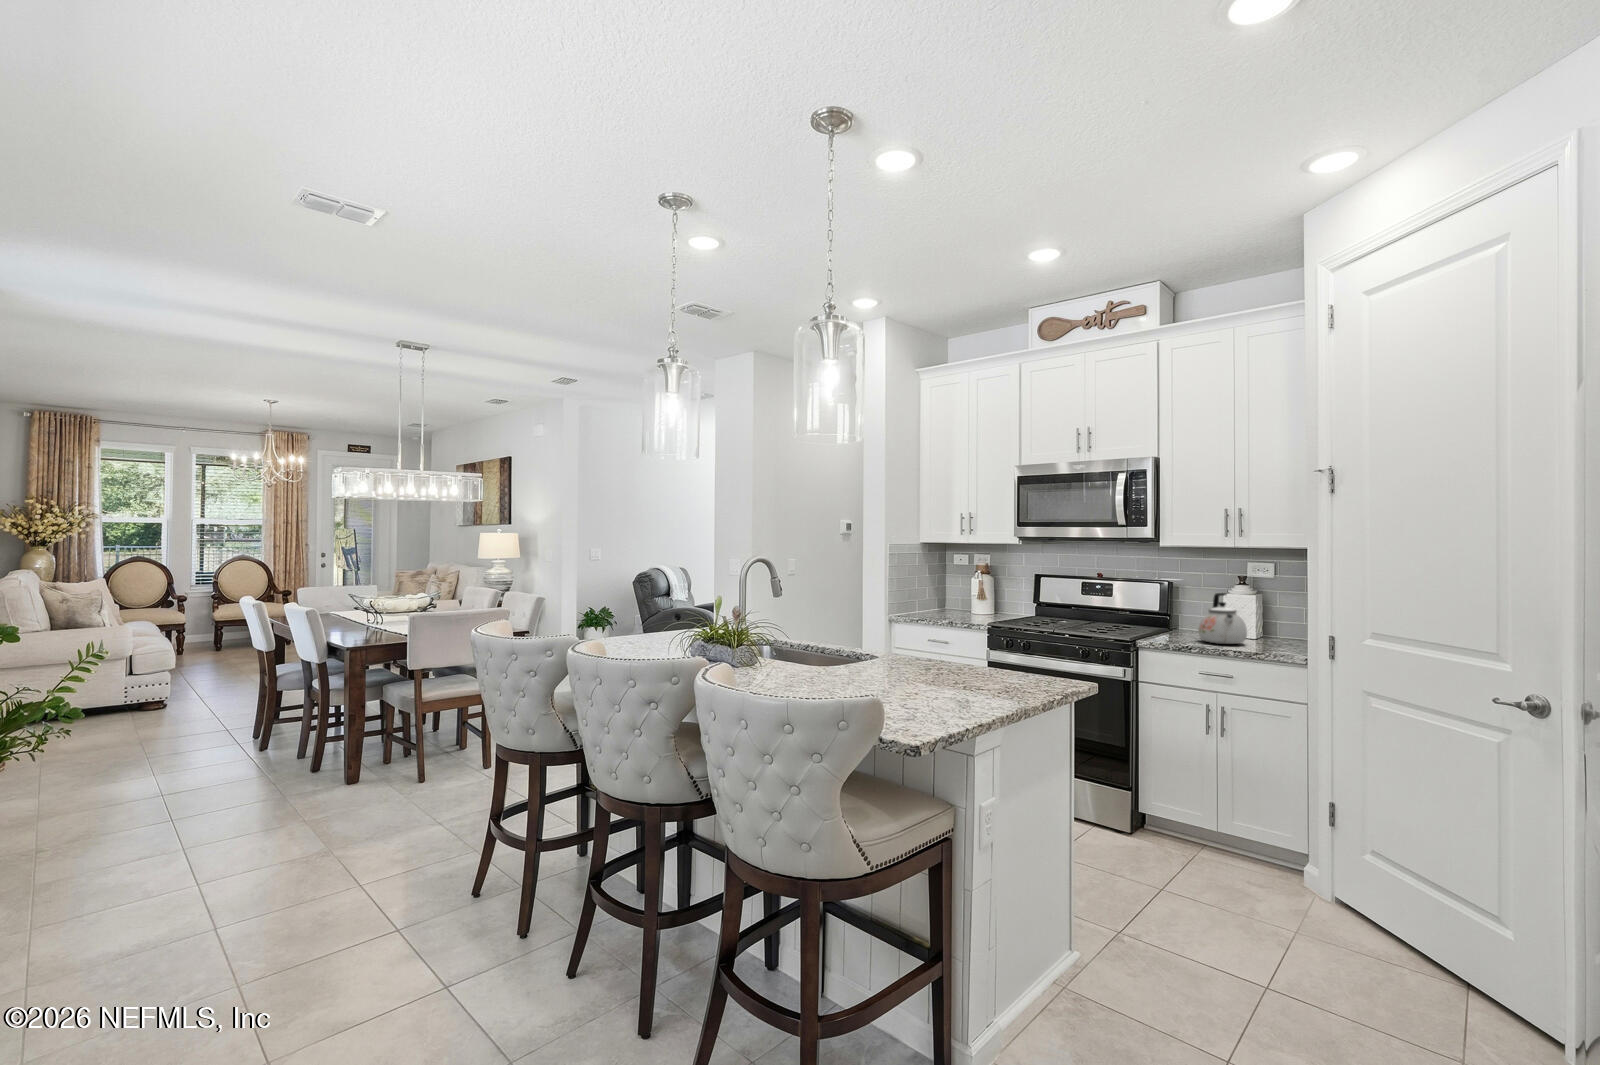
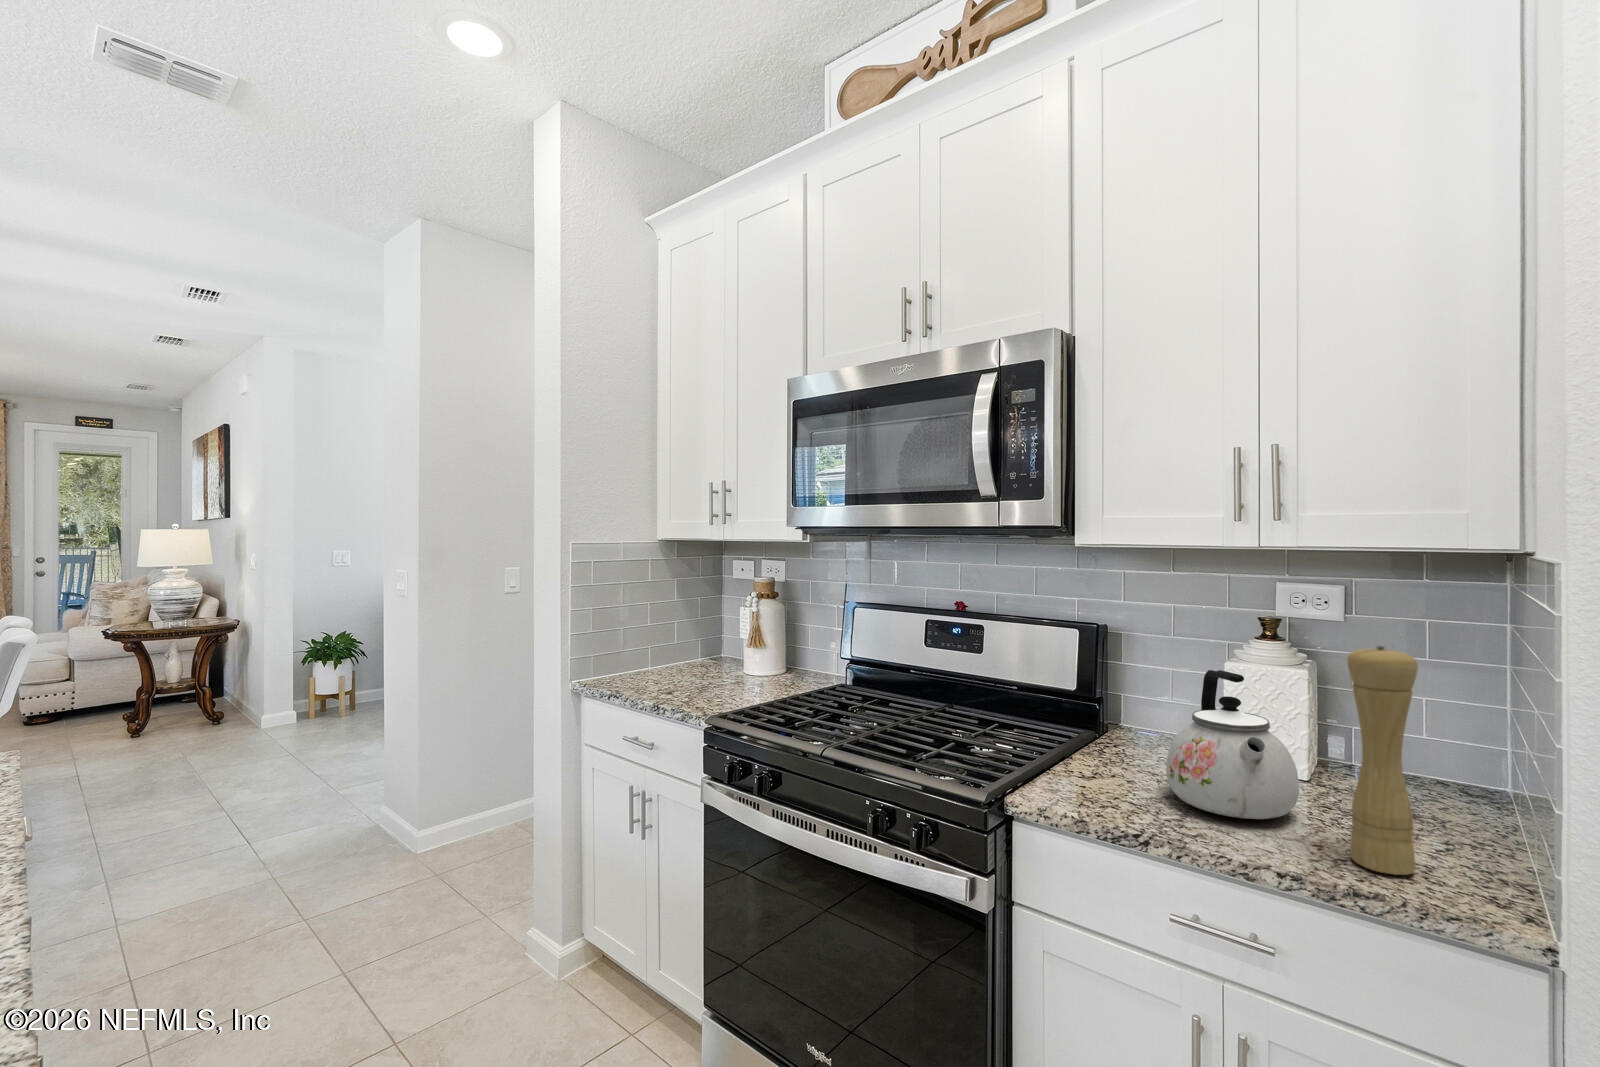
pepper mill: none [1259,578,1280,652] -> present [1347,646,1418,875]

